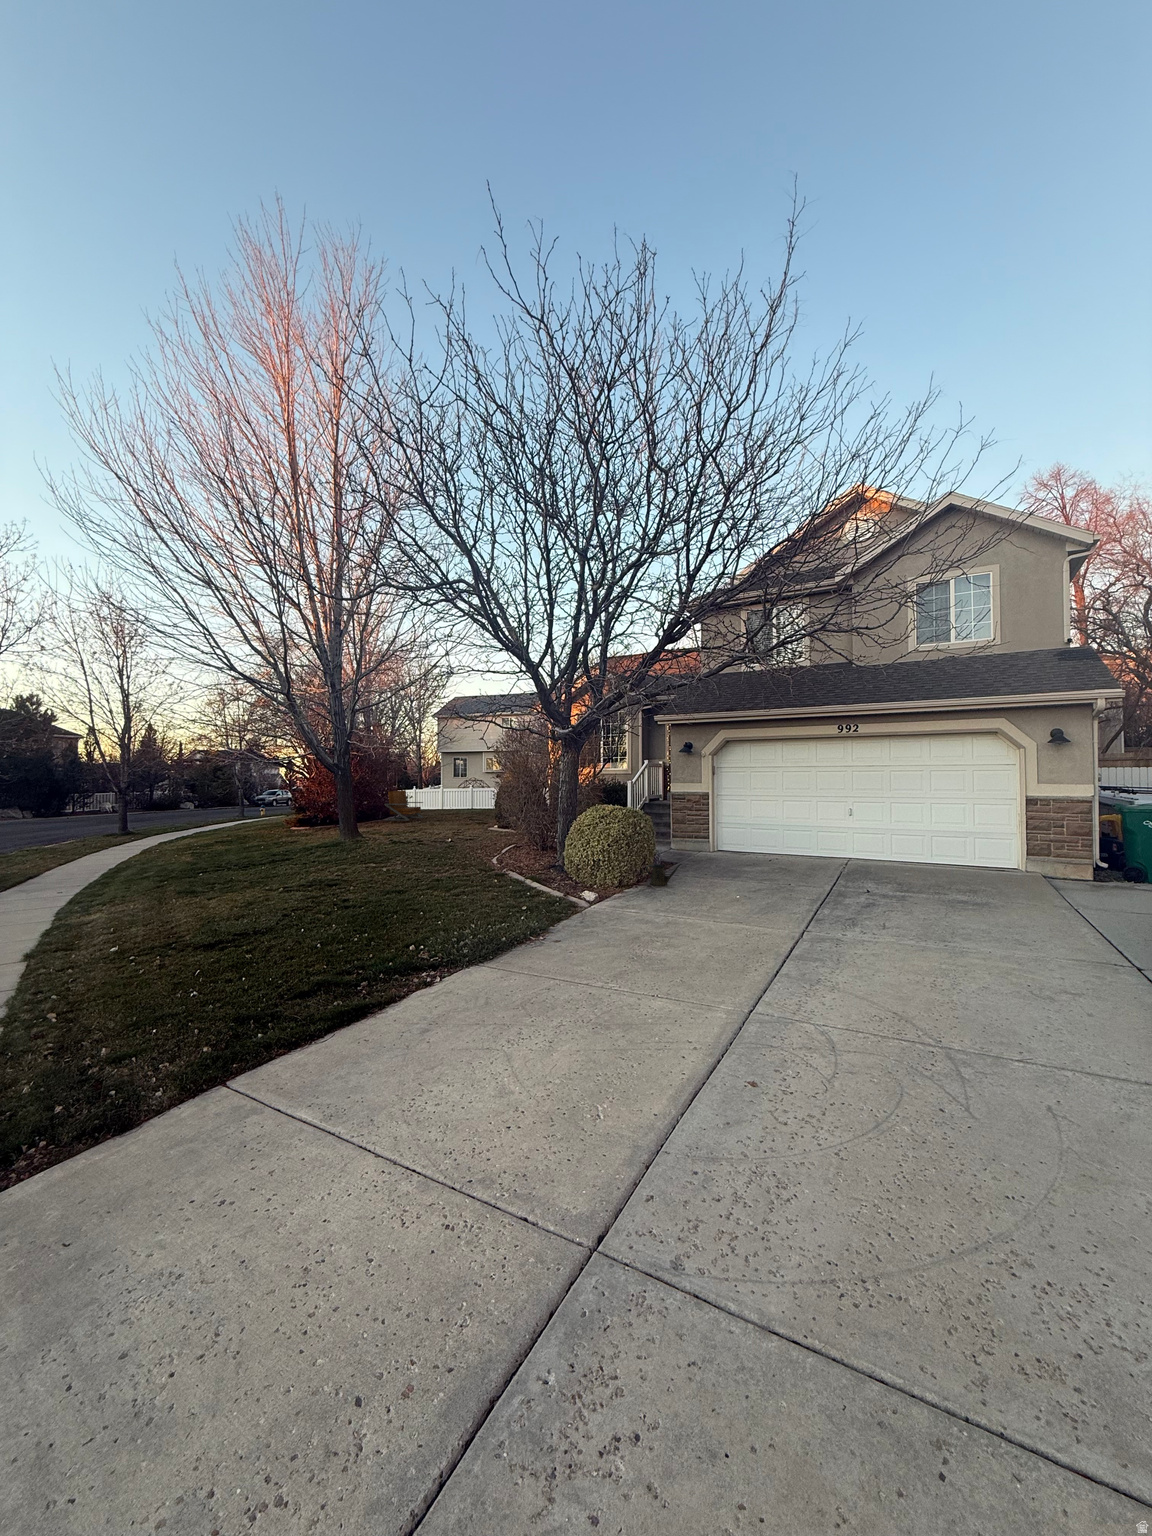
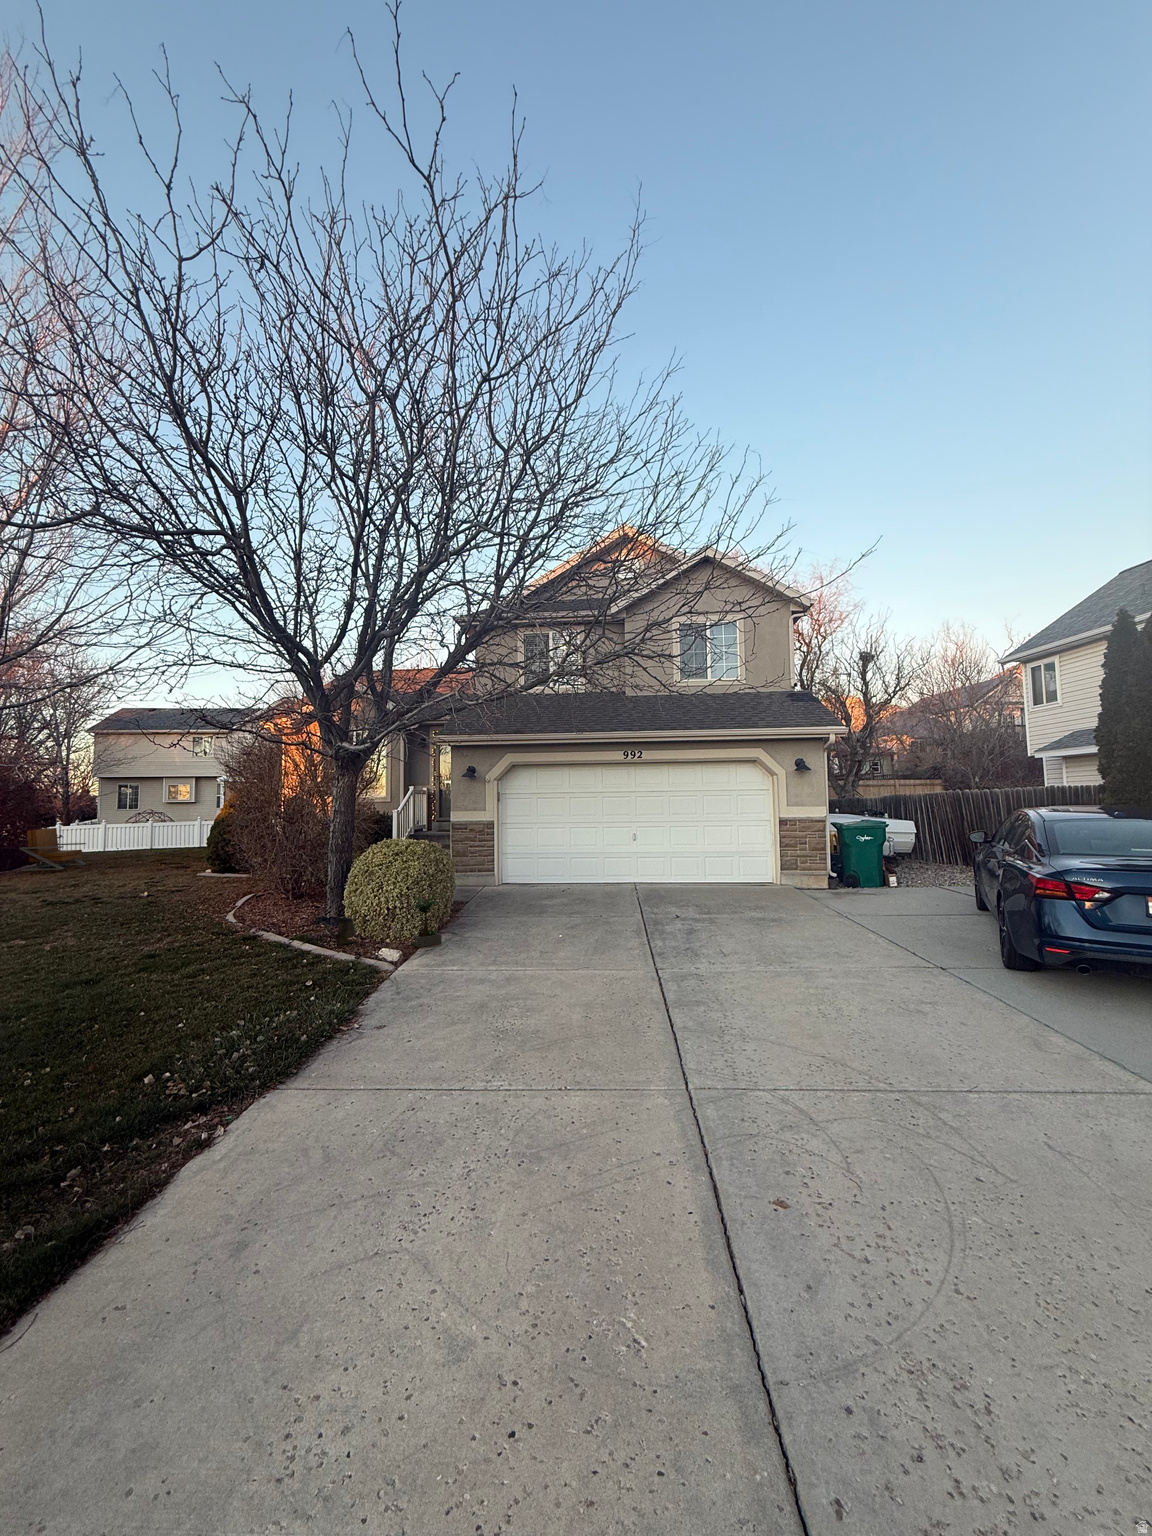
potted plant: none [606,851,635,893] -> present [411,896,441,947]
watering can: present [646,864,682,886] -> present [319,917,356,945]

